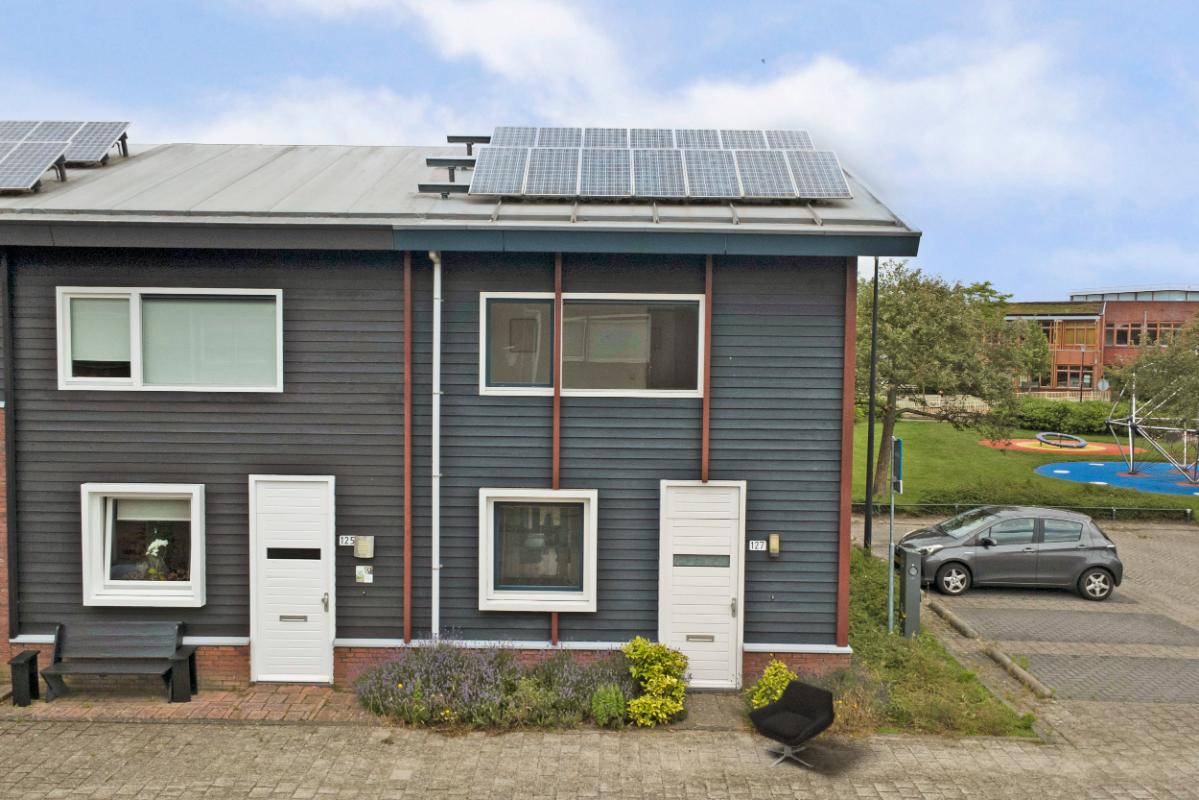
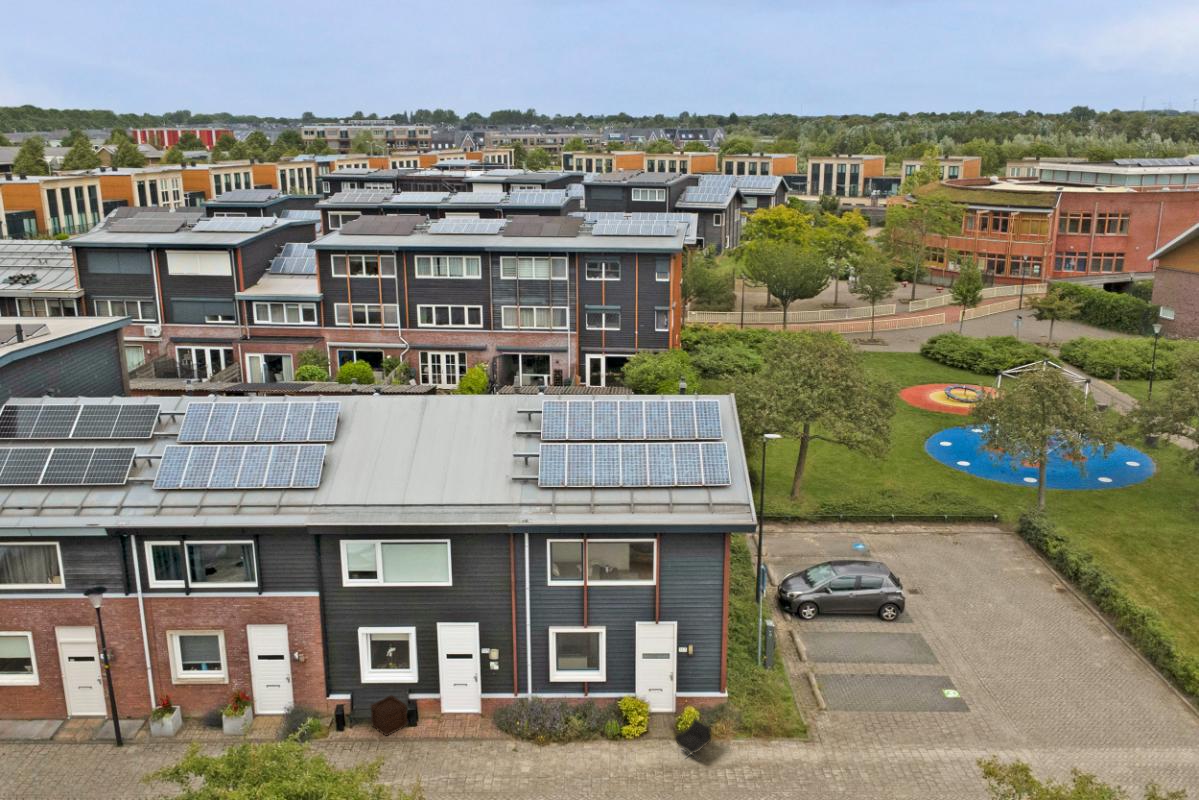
wooden crate: none [93,637,170,715] -> present [371,695,407,736]

